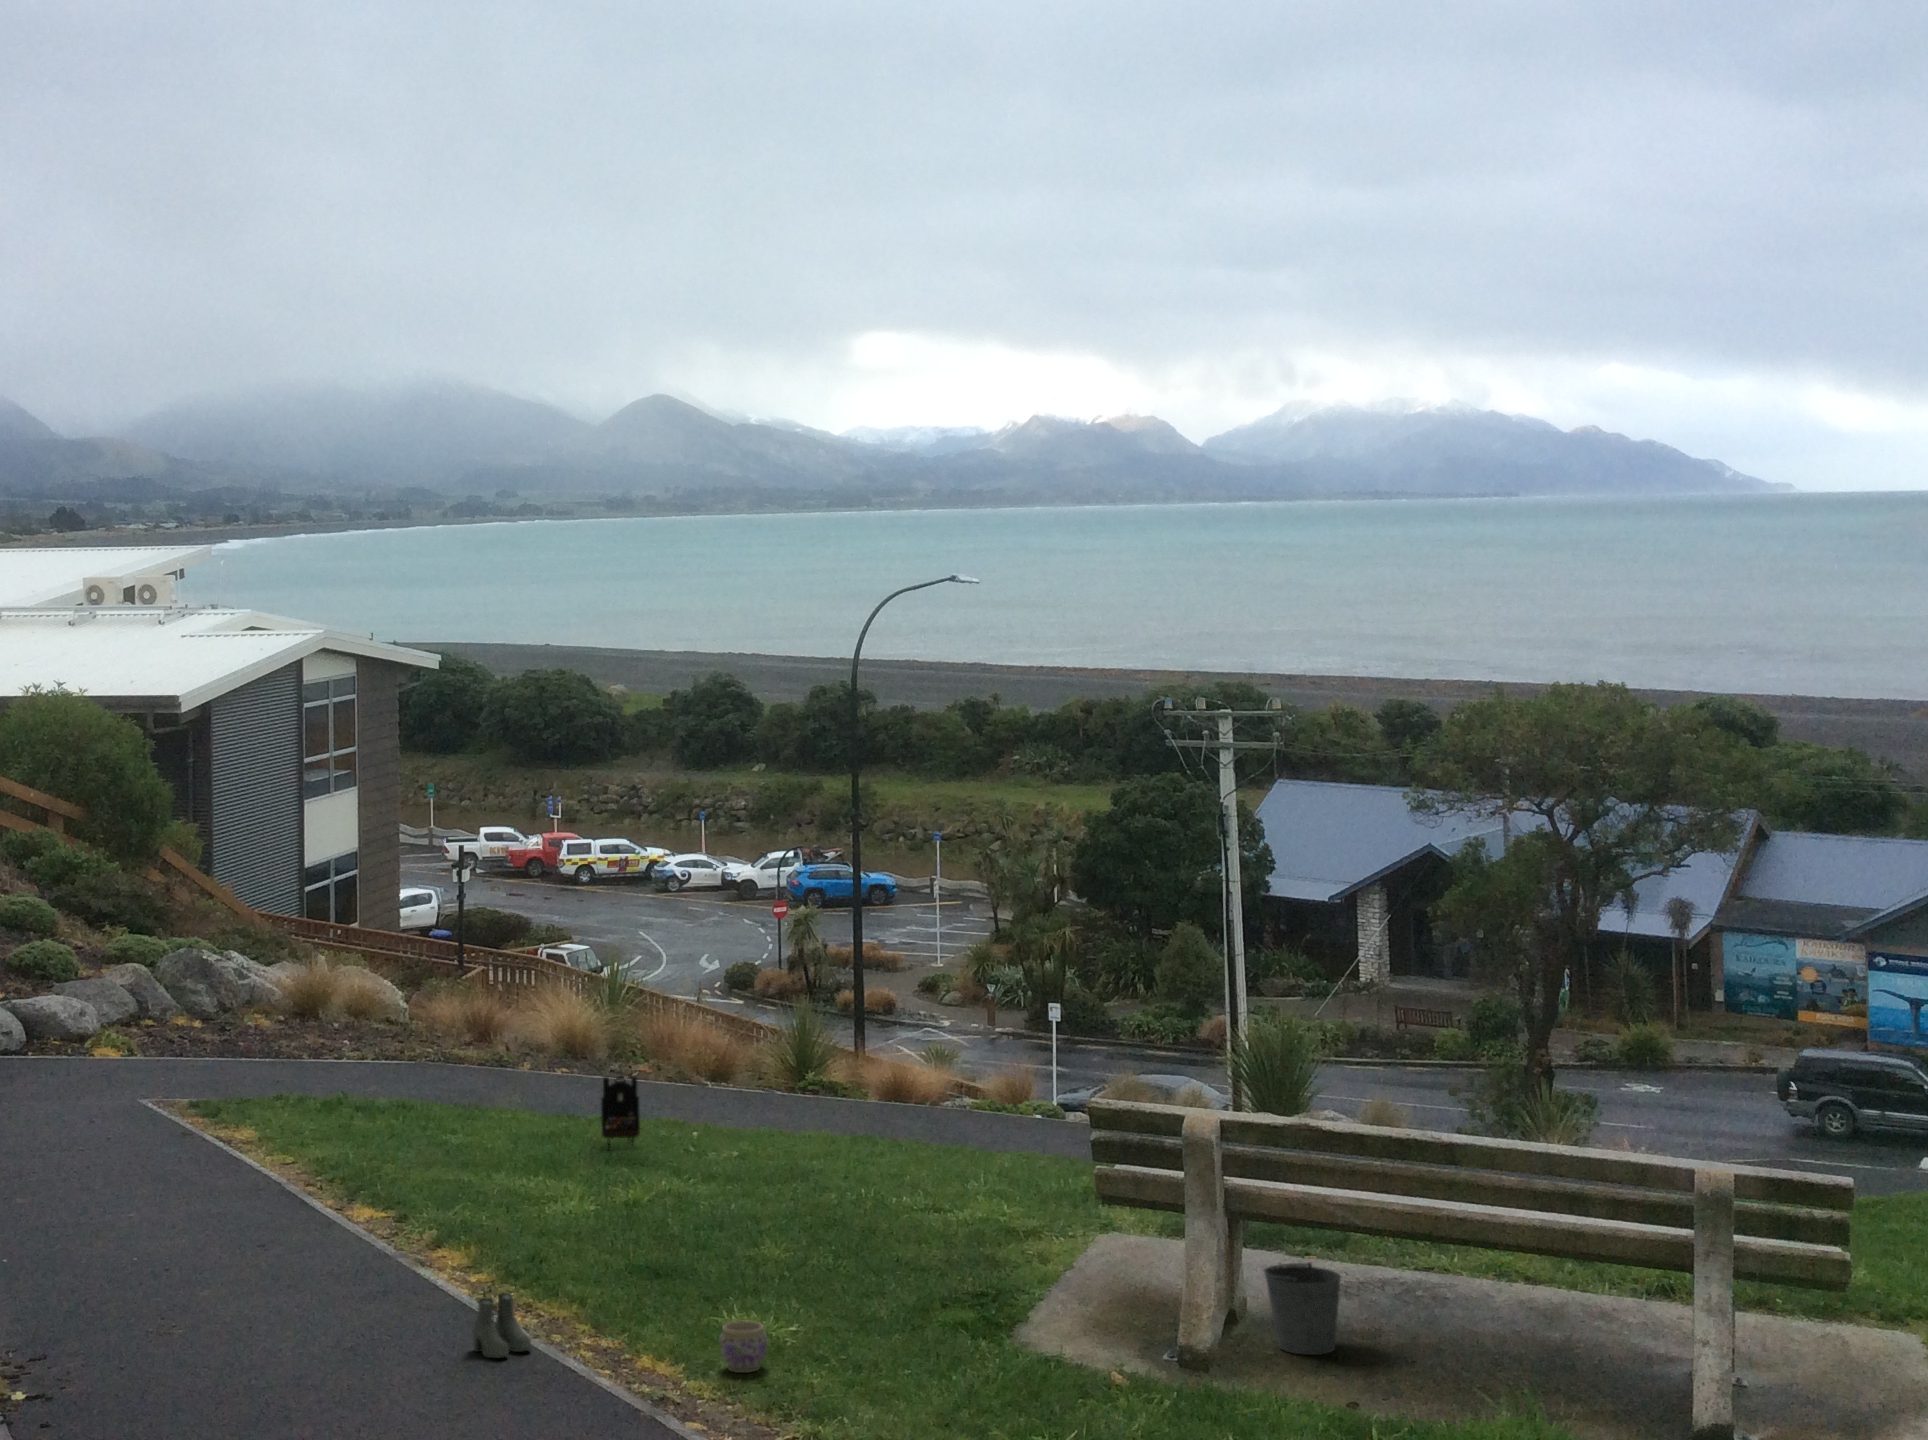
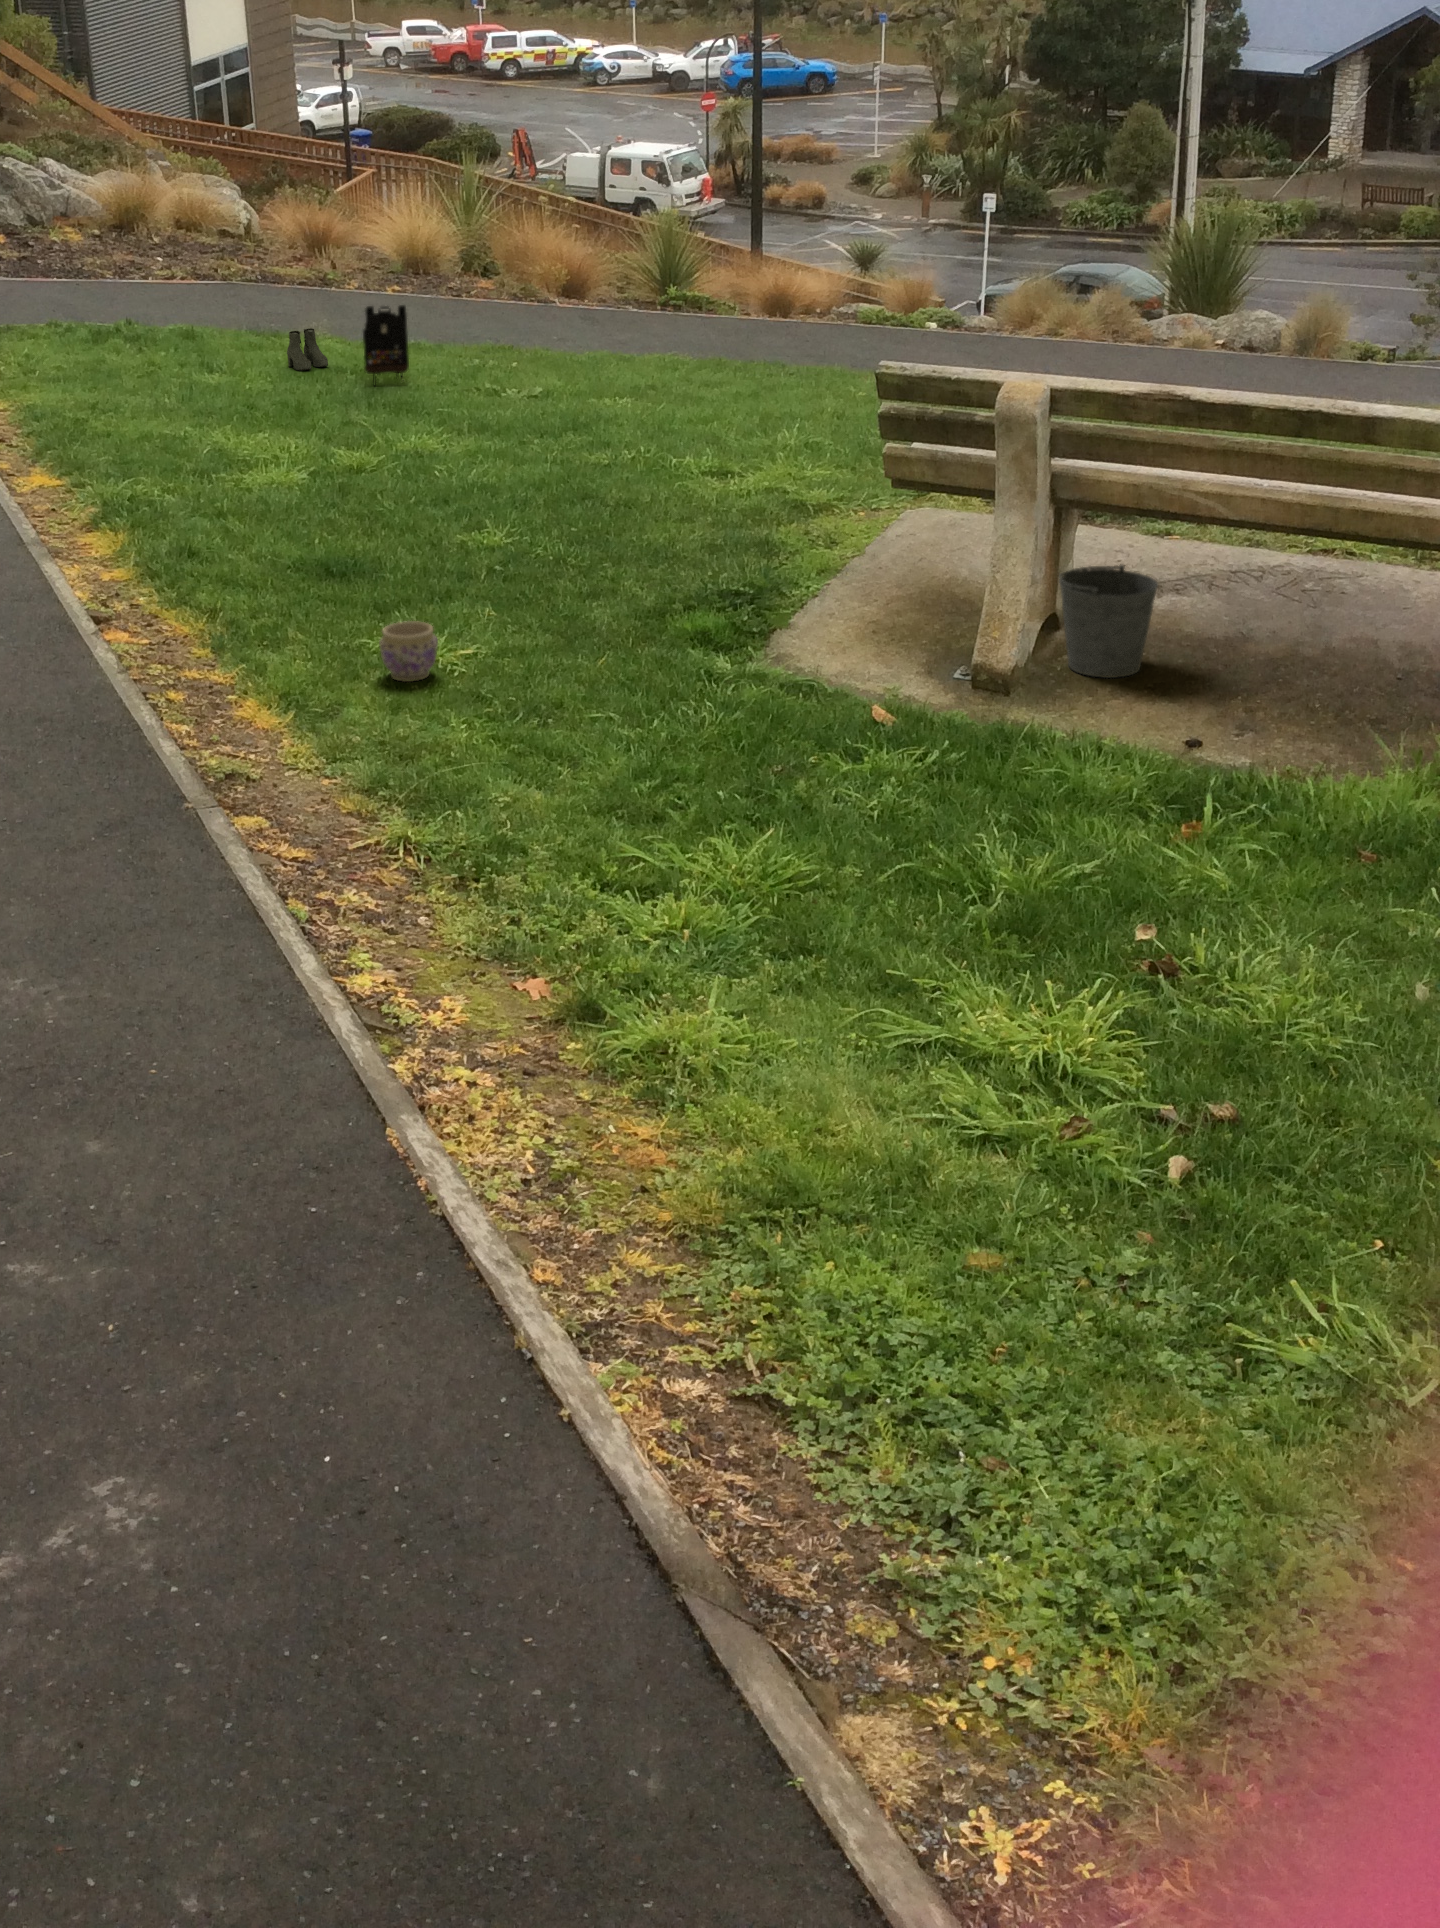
boots: present [473,1293,531,1358] -> present [287,328,328,370]

